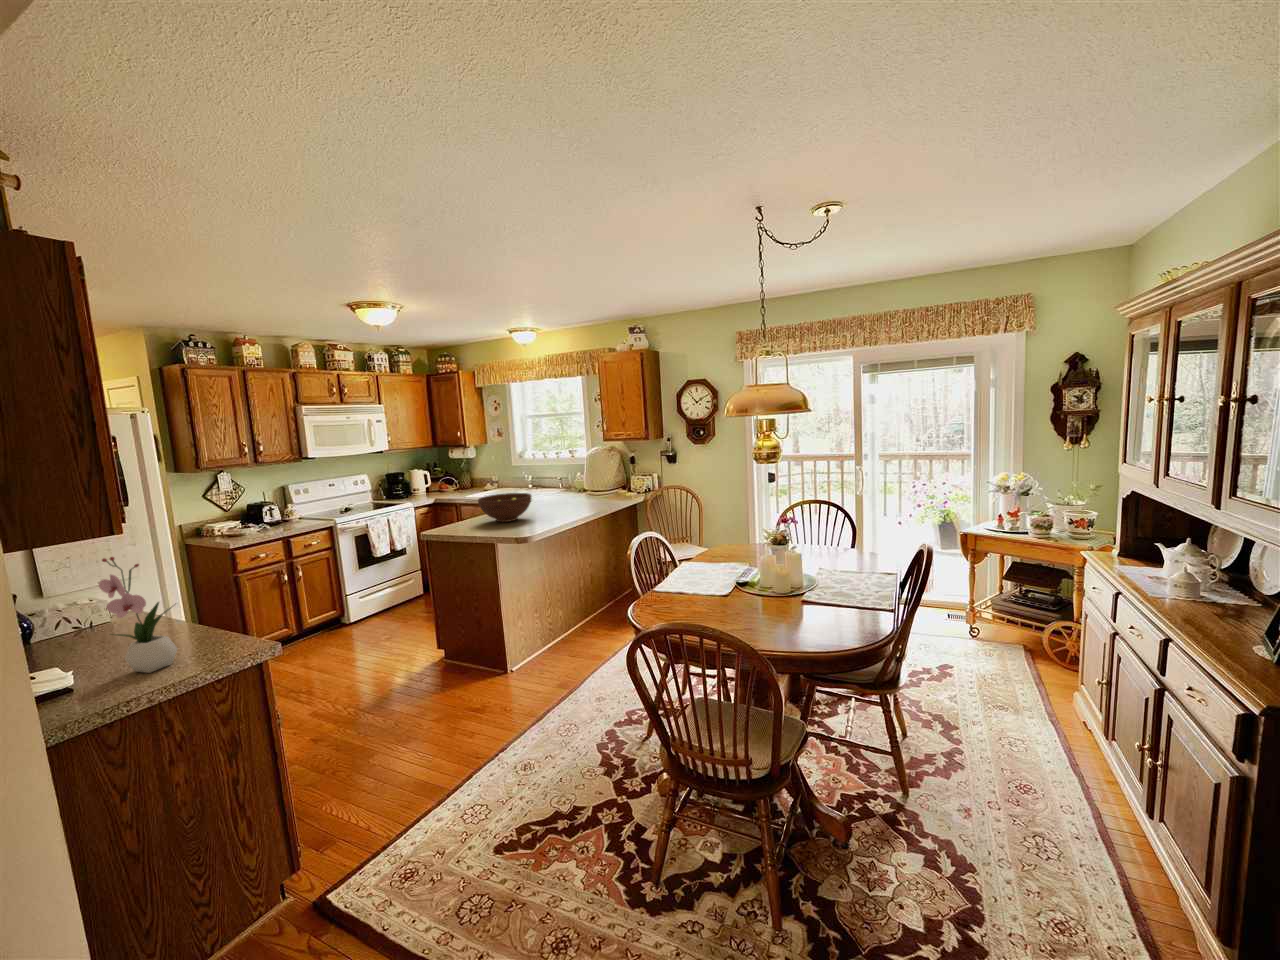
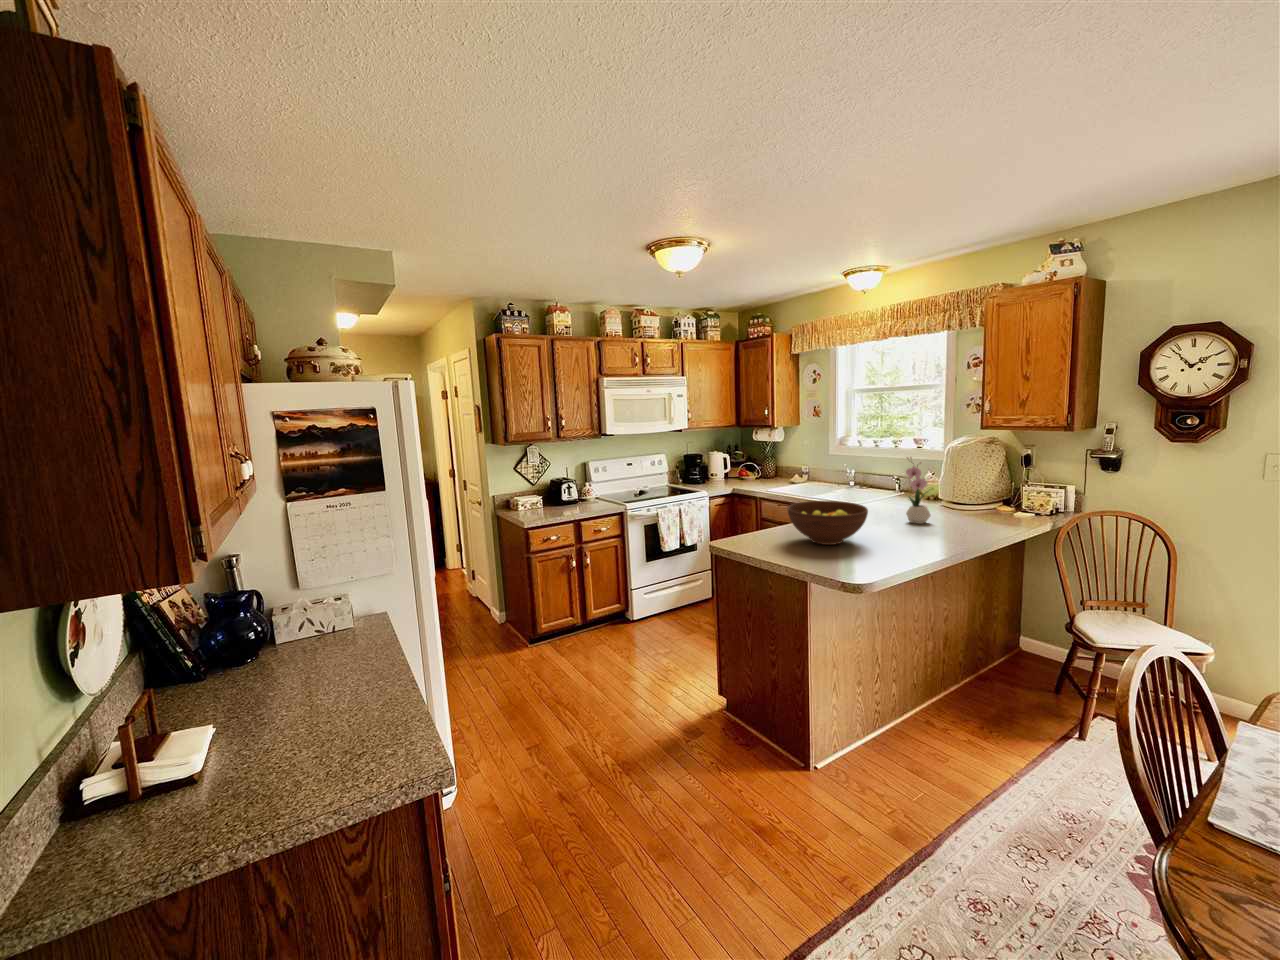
flower arrangement: present [99,557,177,673] -> present [906,457,930,524]

